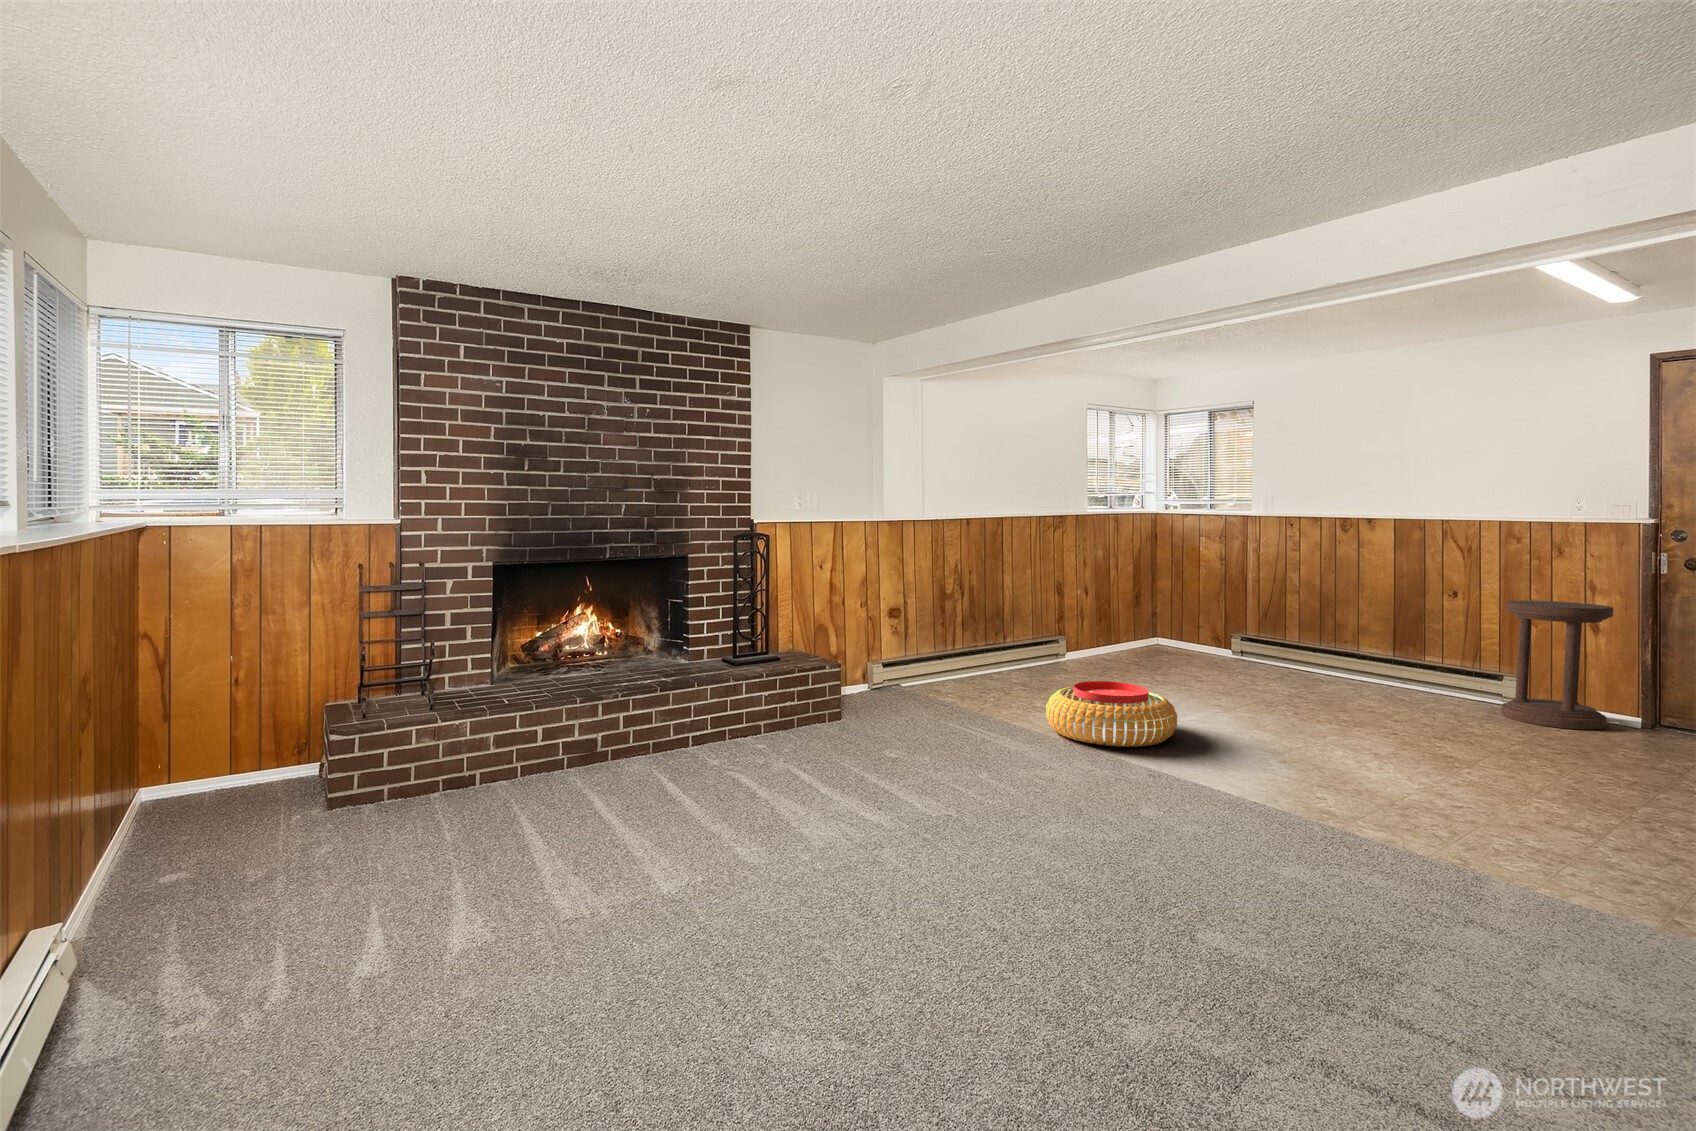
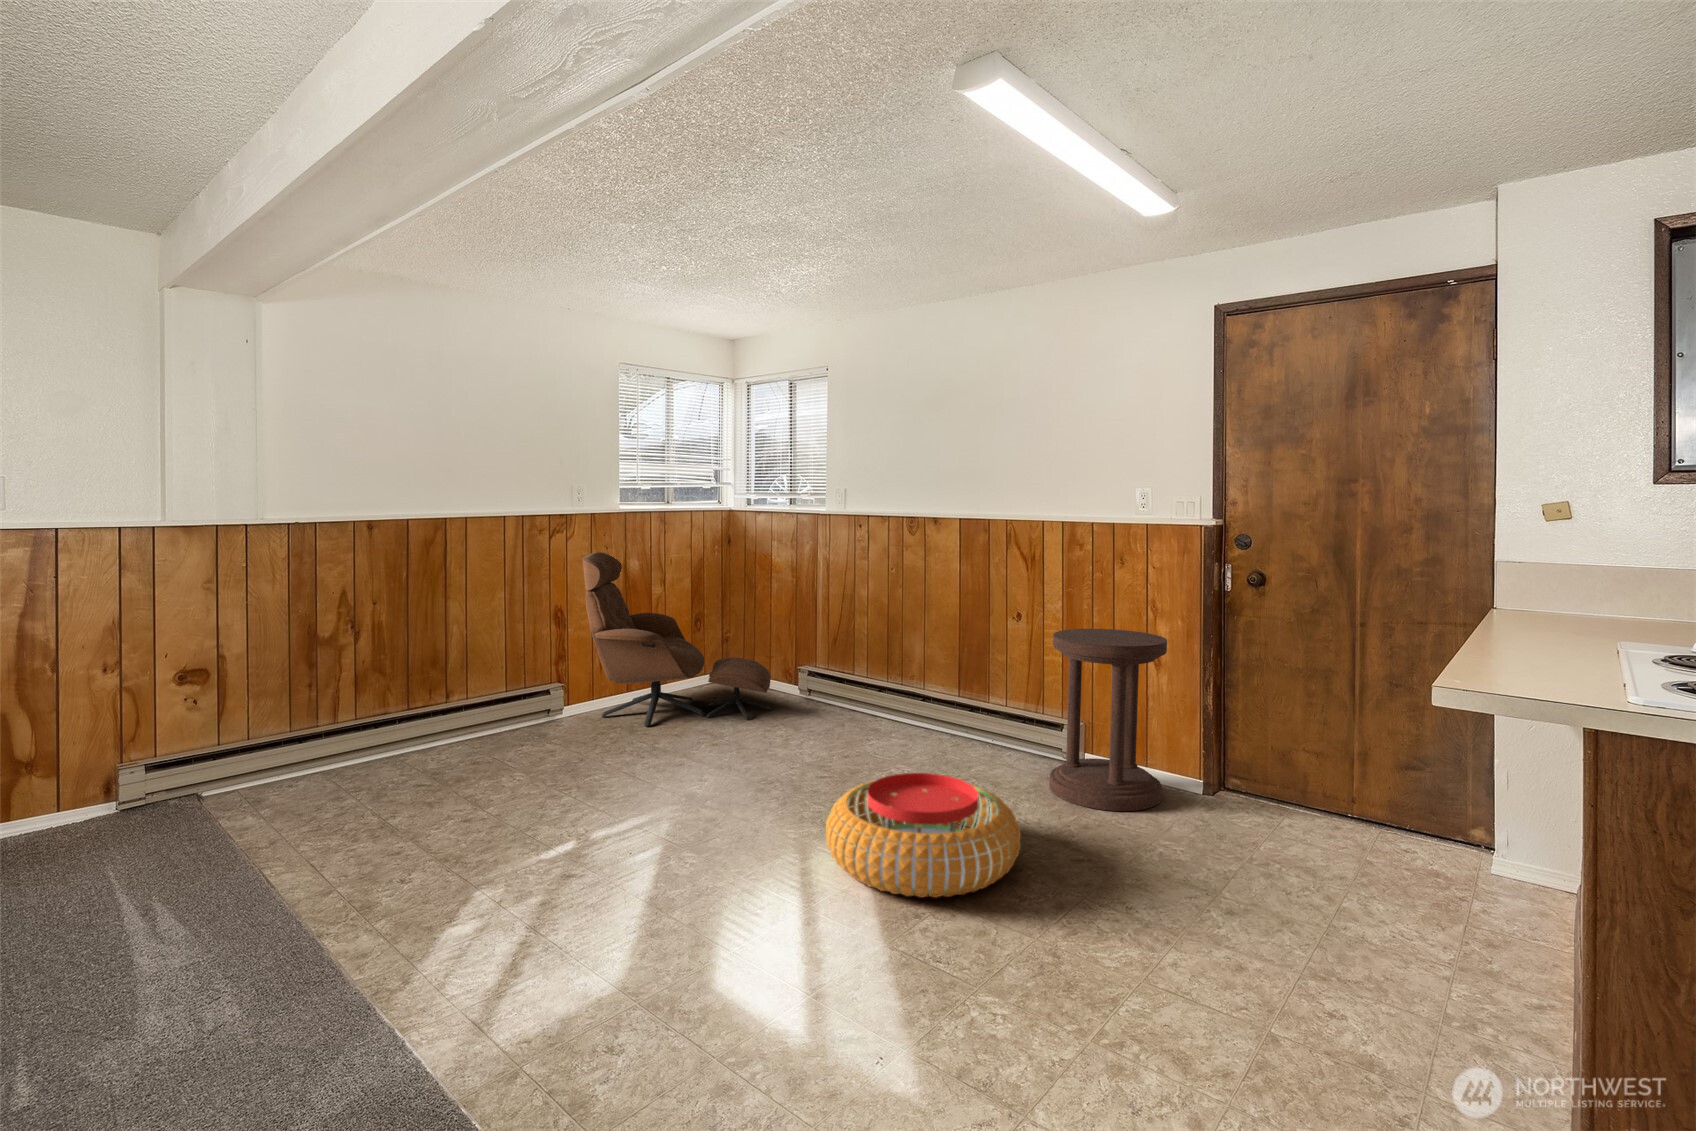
lounge chair: none [1080,545,1221,670] -> present [583,552,772,726]
pouf: present [1046,681,1177,747] -> present [826,773,1021,898]

